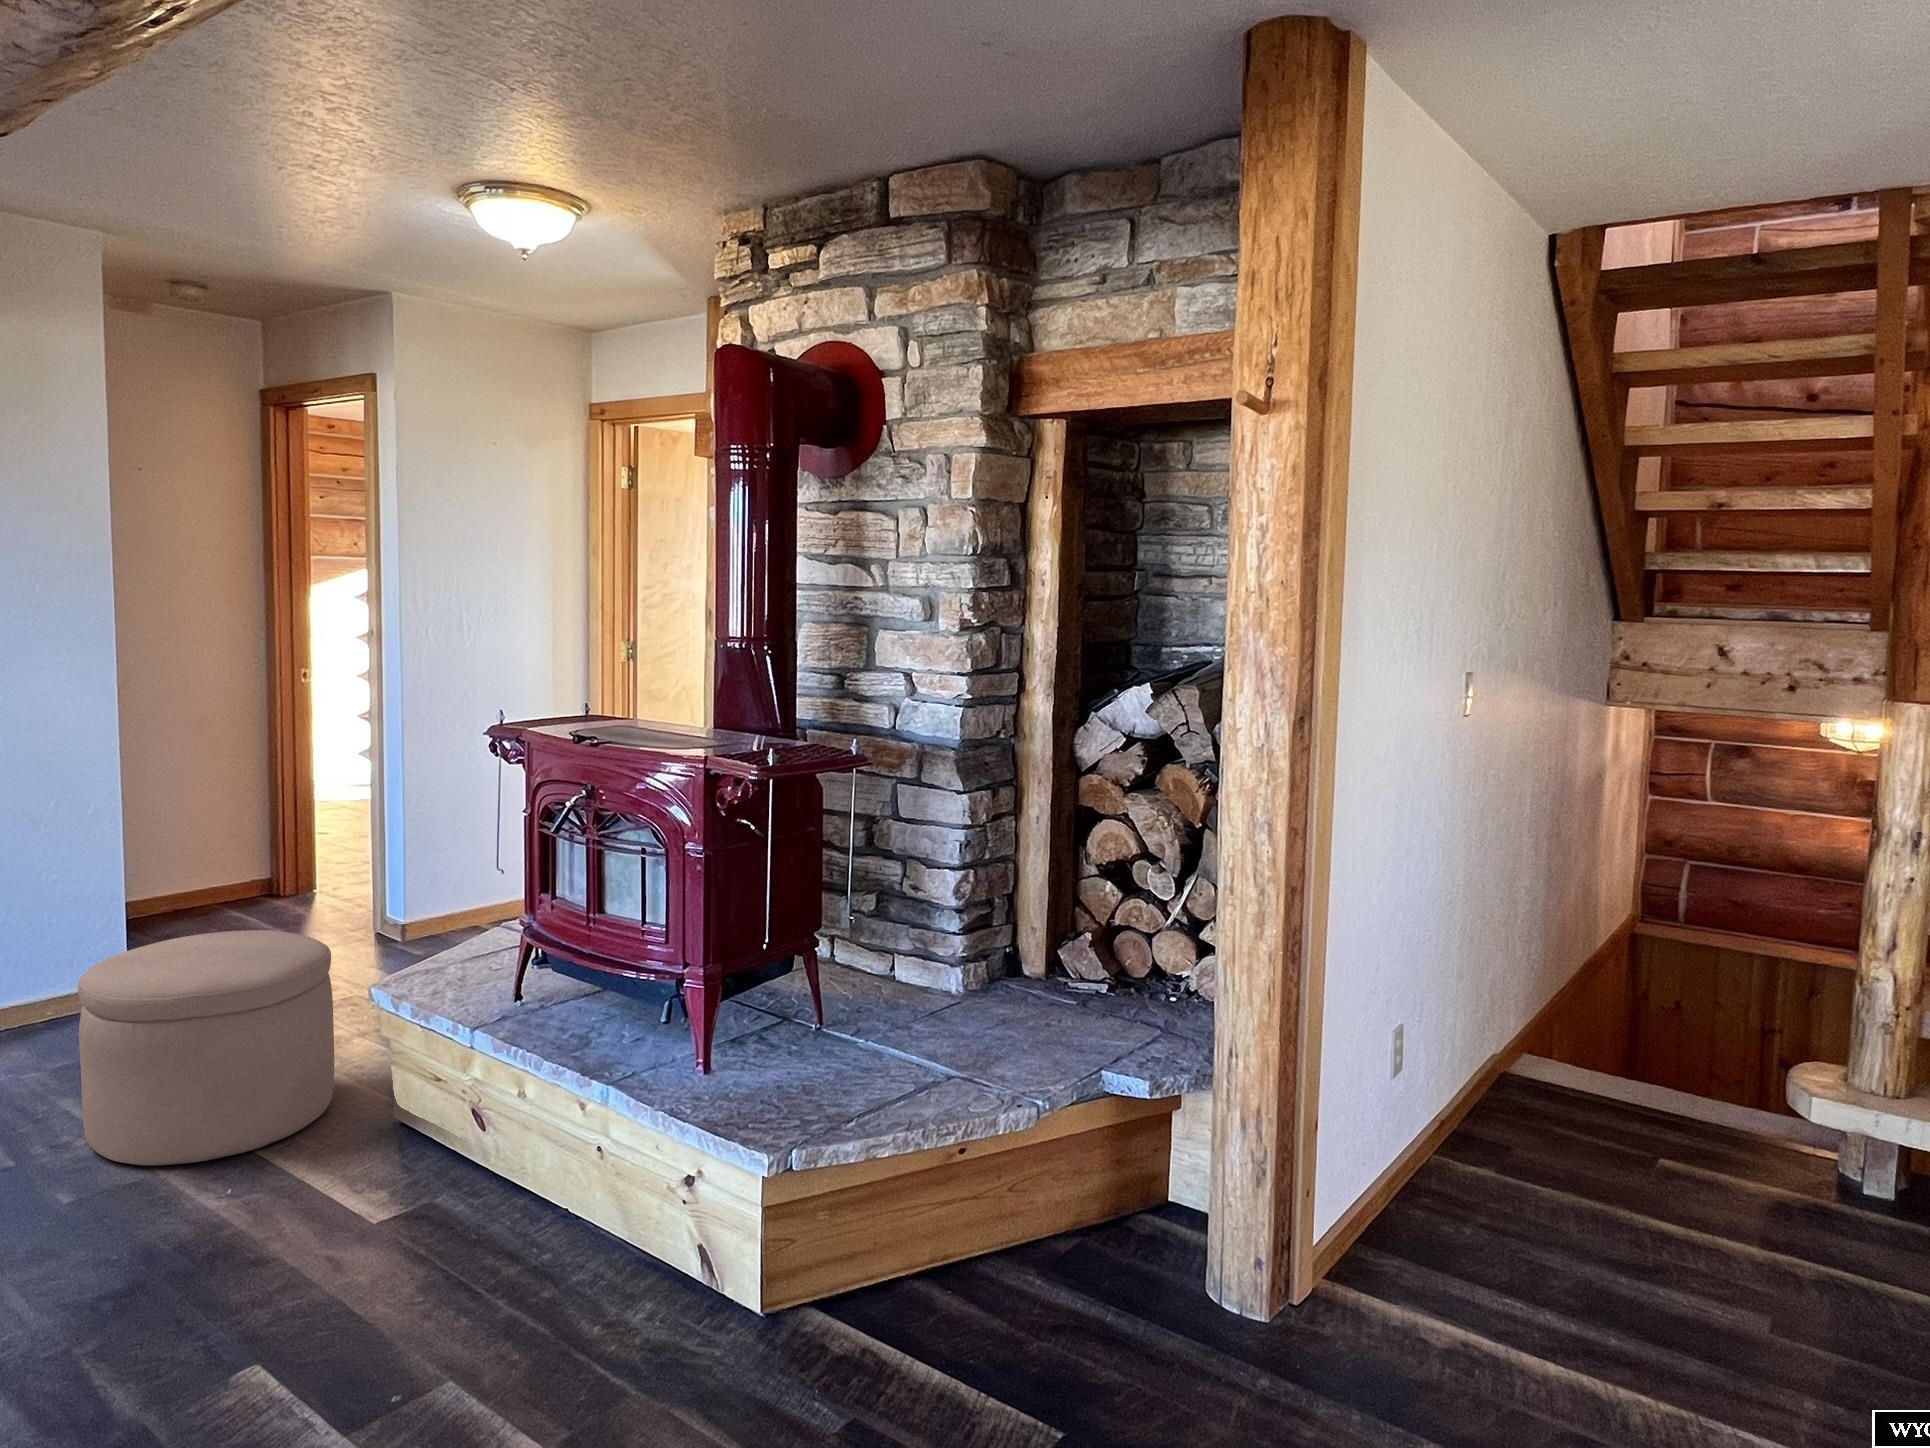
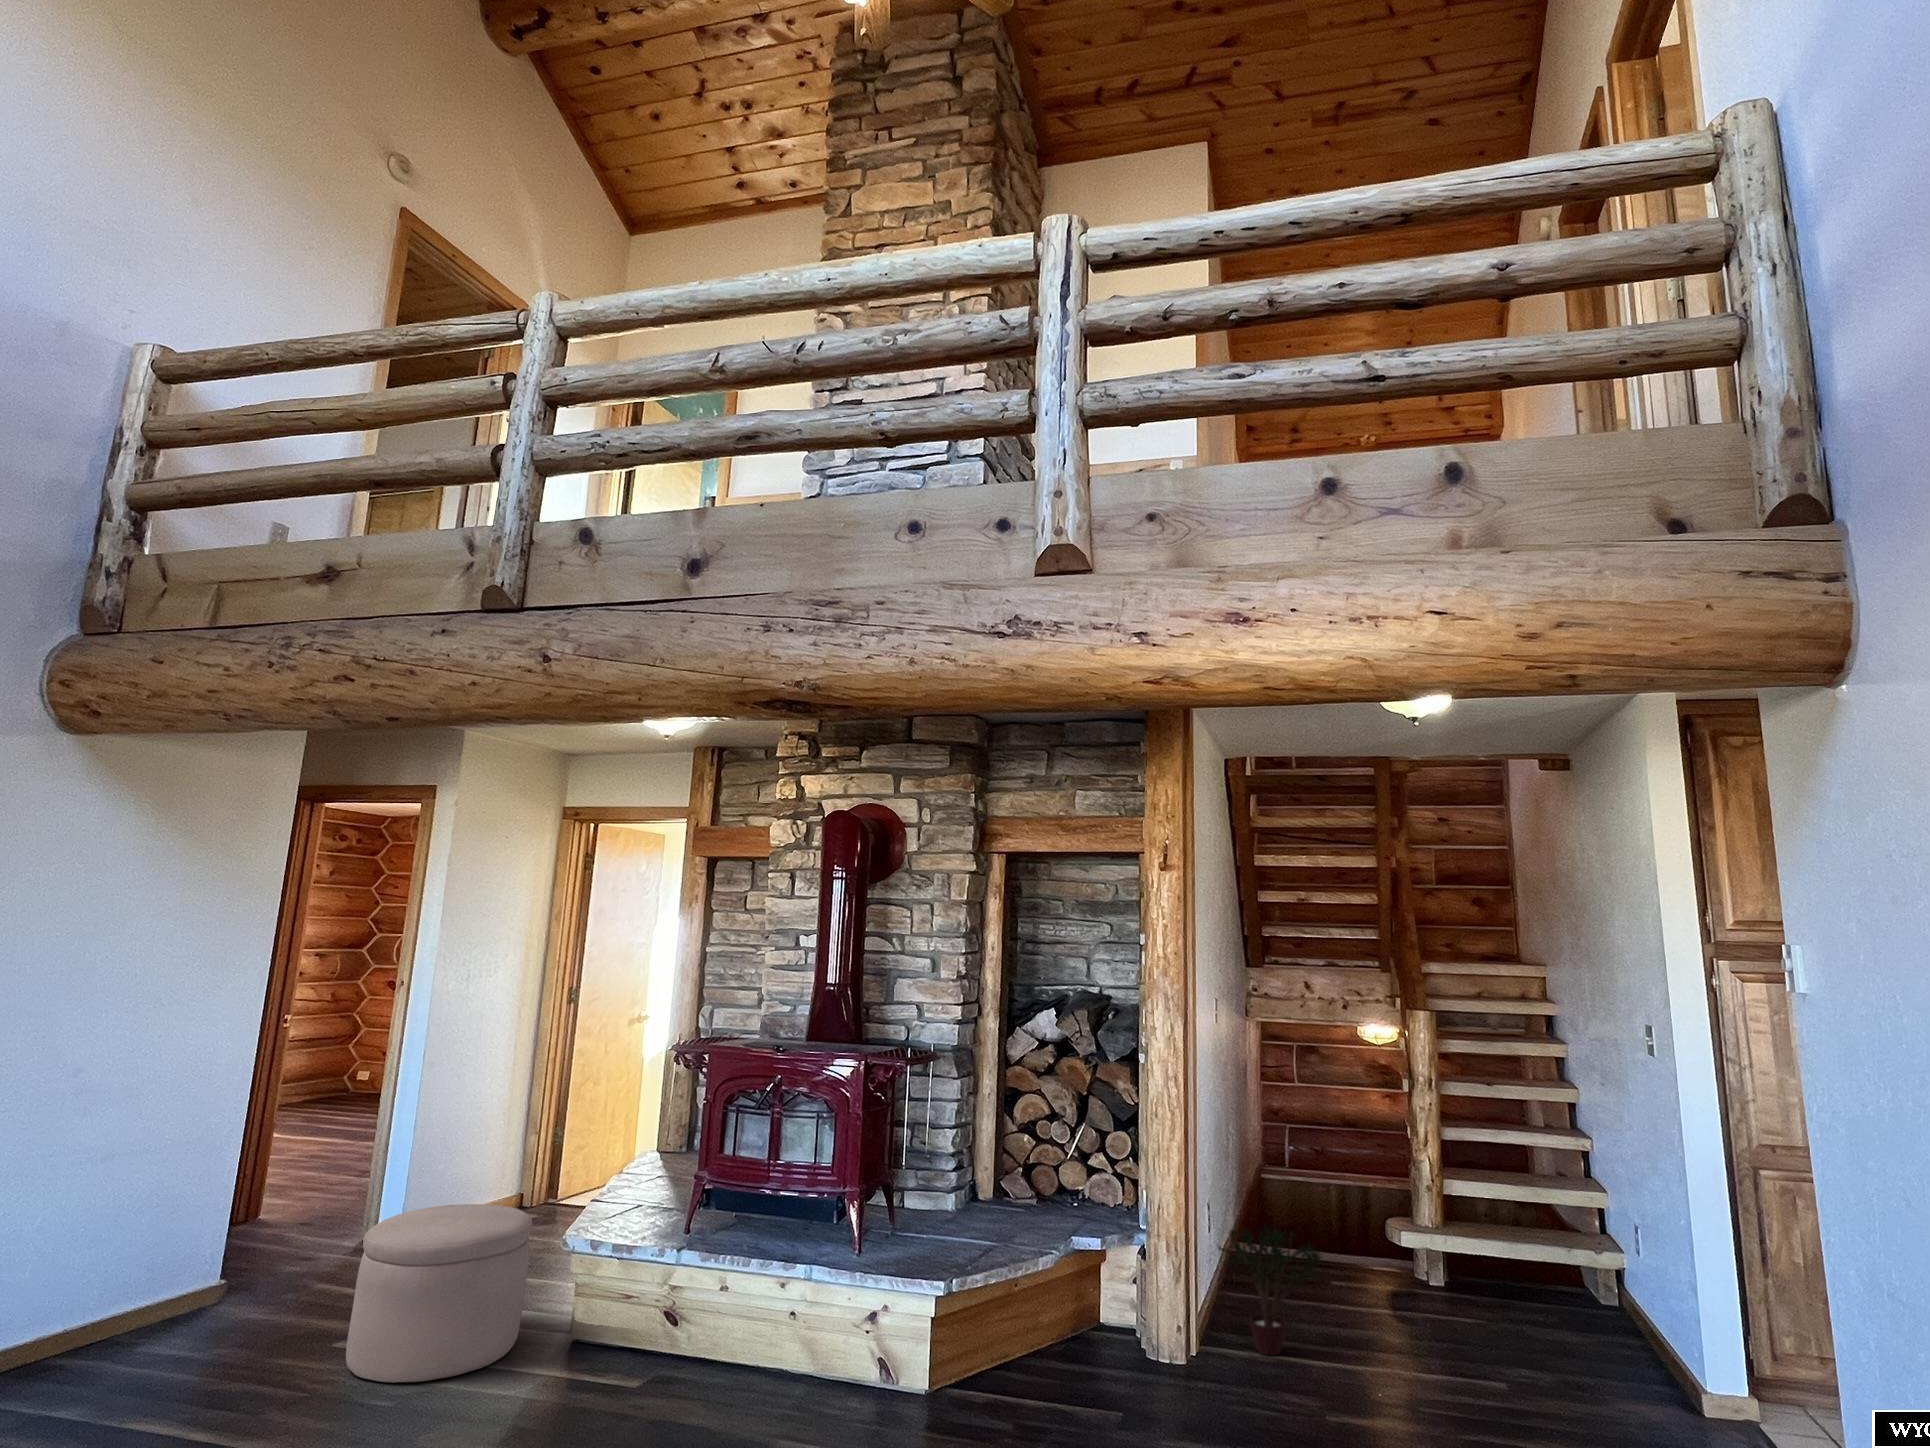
potted plant: none [1354,1082,1584,1322] -> present [1218,1226,1321,1355]

